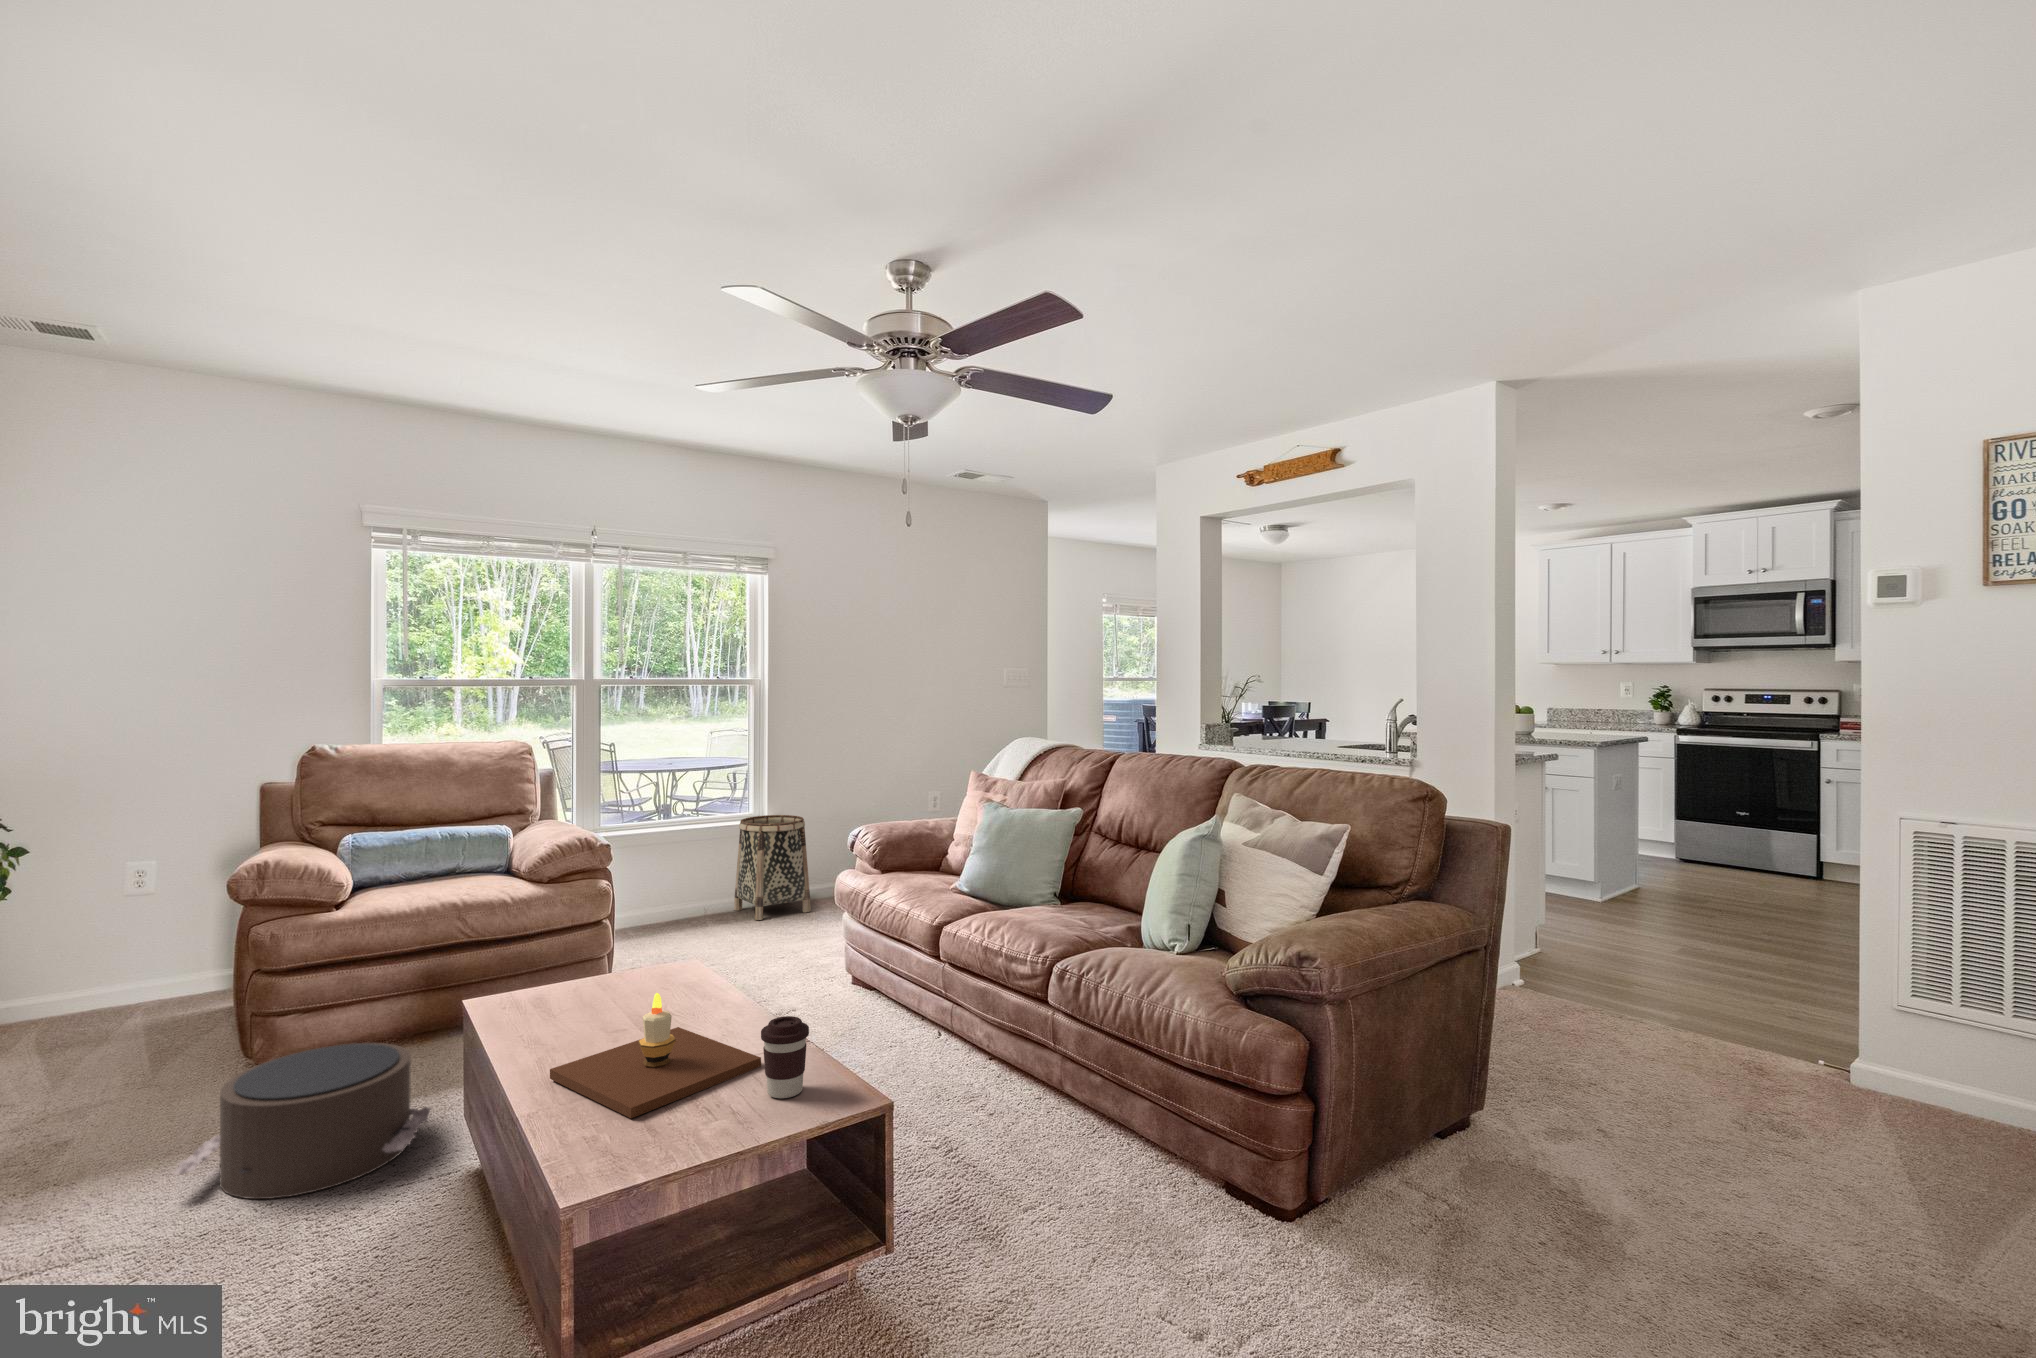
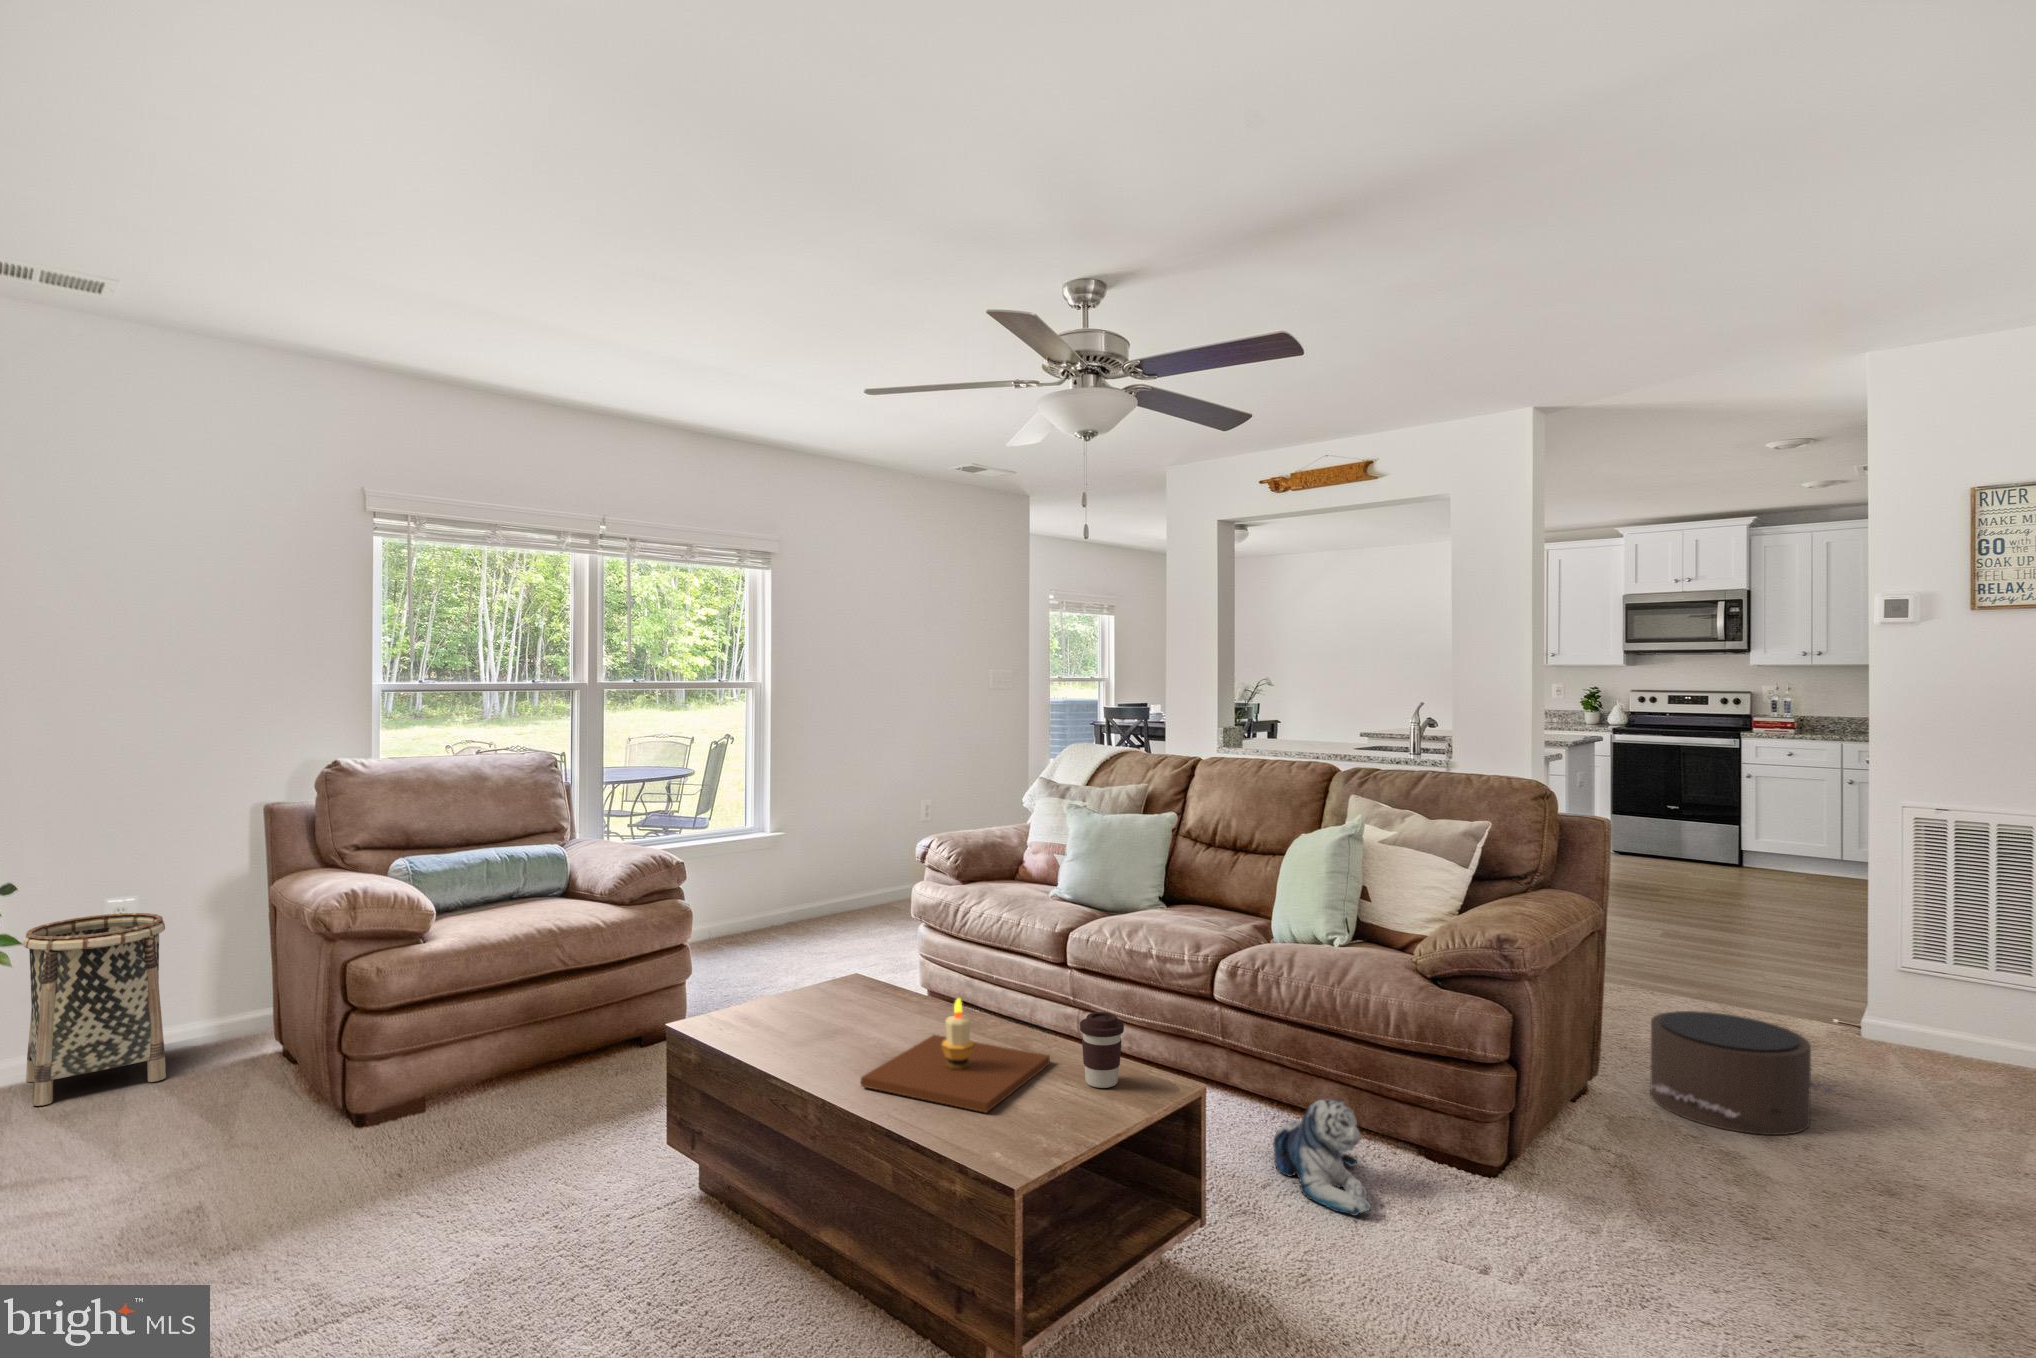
basket: present [734,815,811,920] -> present [23,913,166,1106]
pouf: present [174,1043,431,1199] -> present [1650,1011,1836,1135]
plush toy: none [1048,1122,1139,1256] -> present [1273,1100,1370,1215]

